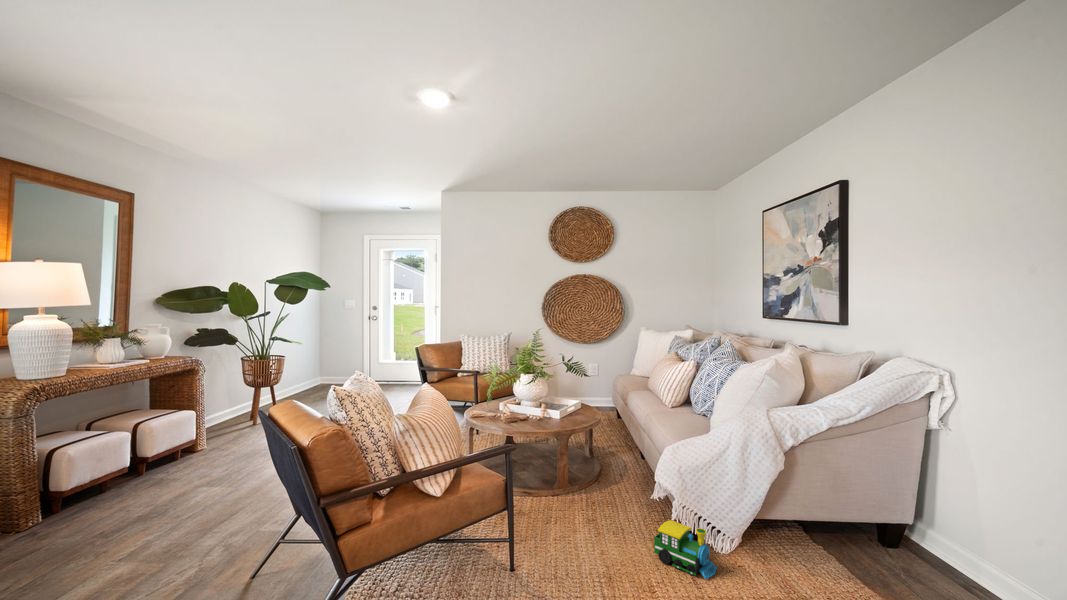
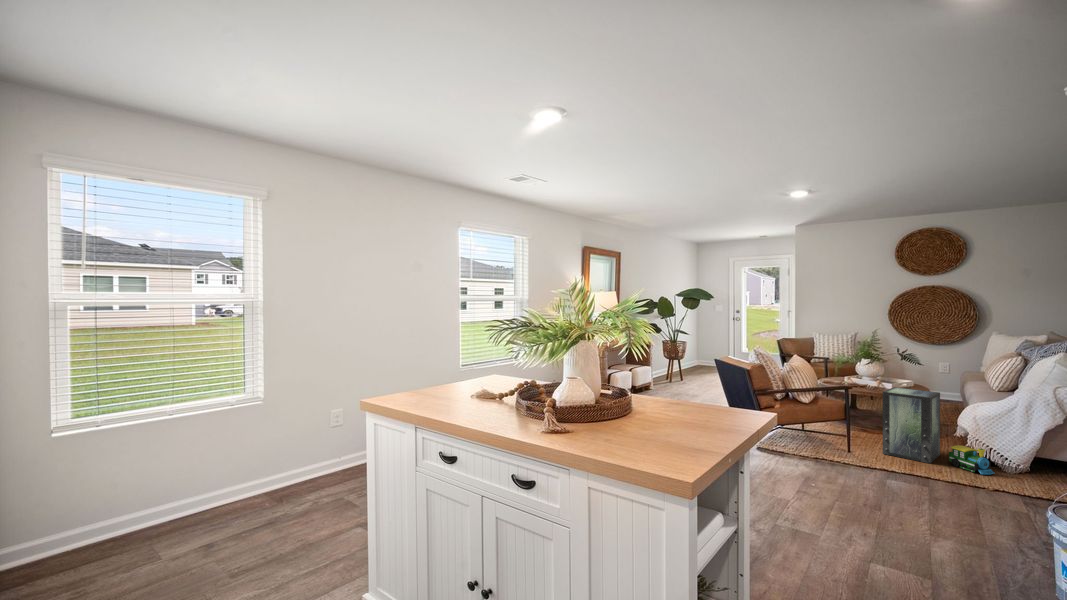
storage box: none [562,426,634,567] -> present [883,387,940,463]

